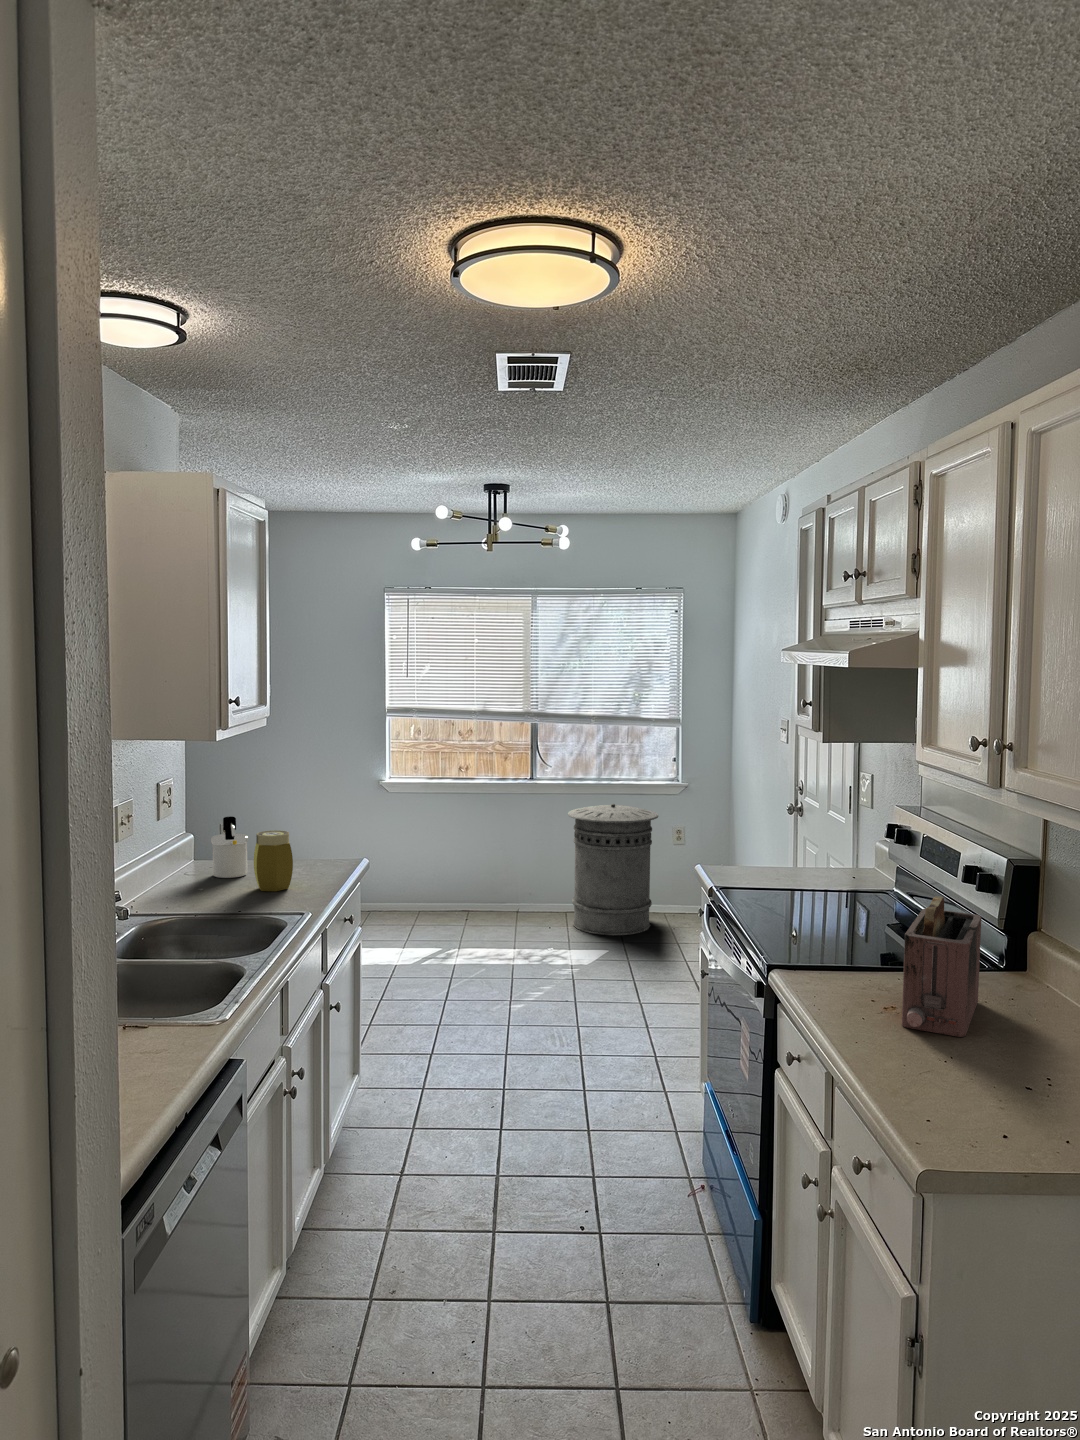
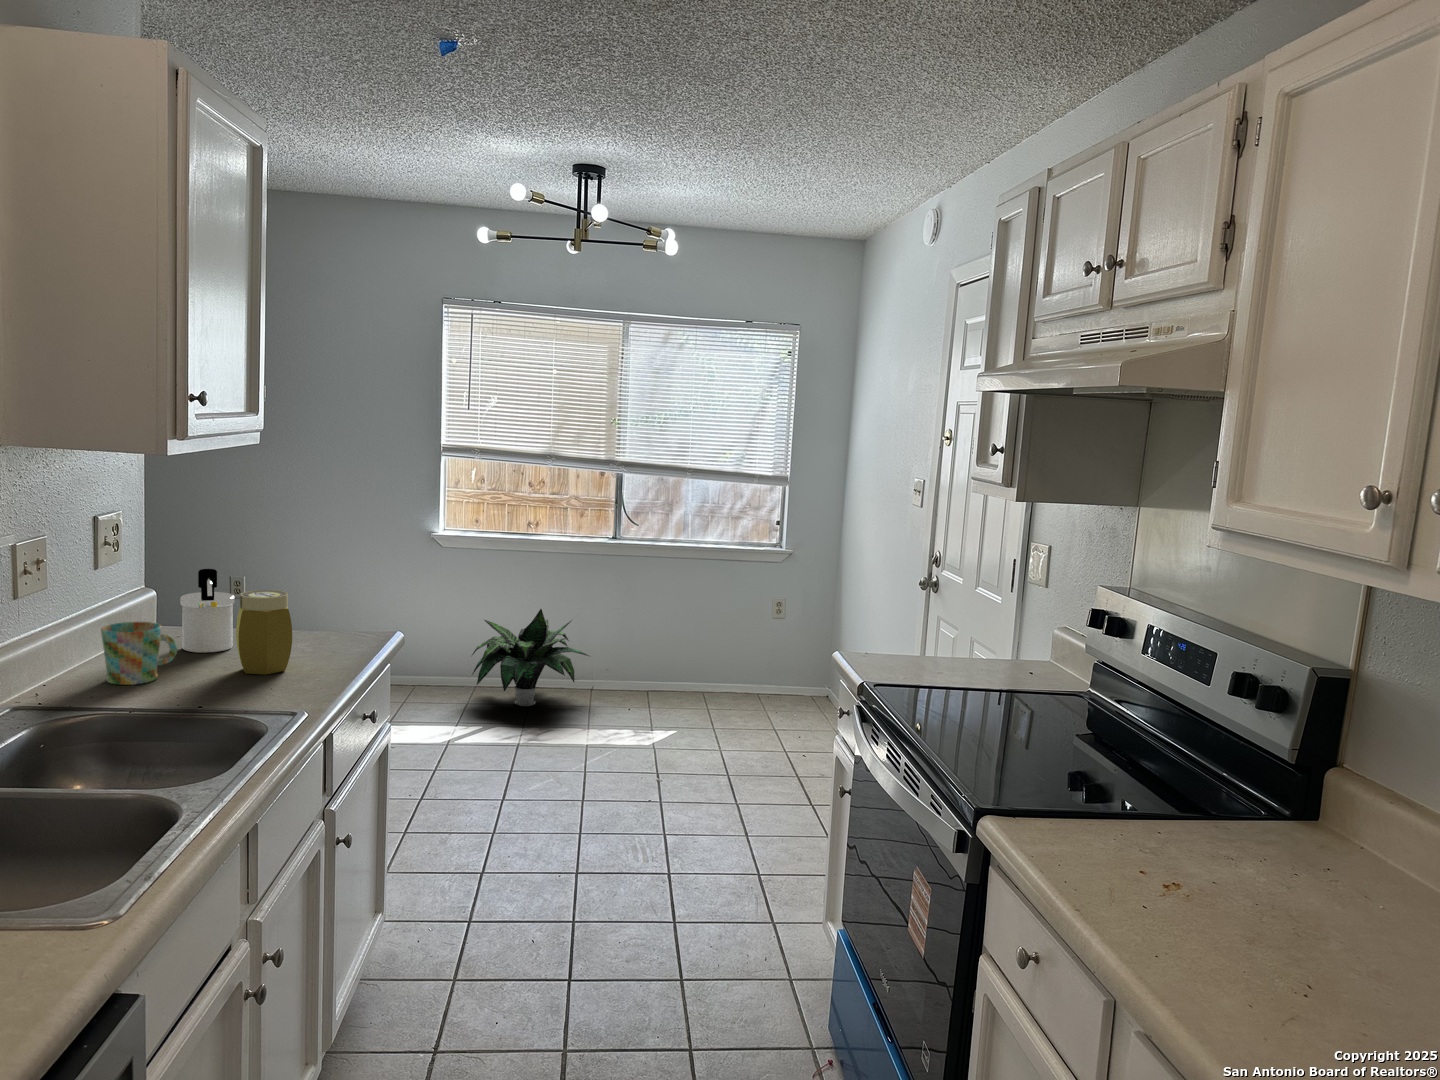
trash can: present [568,803,658,935] -> none [652,569,756,719]
potted plant: none [415,842,519,927] -> present [472,609,589,706]
mug: none [166,855,216,900] -> present [101,622,177,685]
toaster: present [902,896,981,1037] -> none [1206,723,1338,949]

